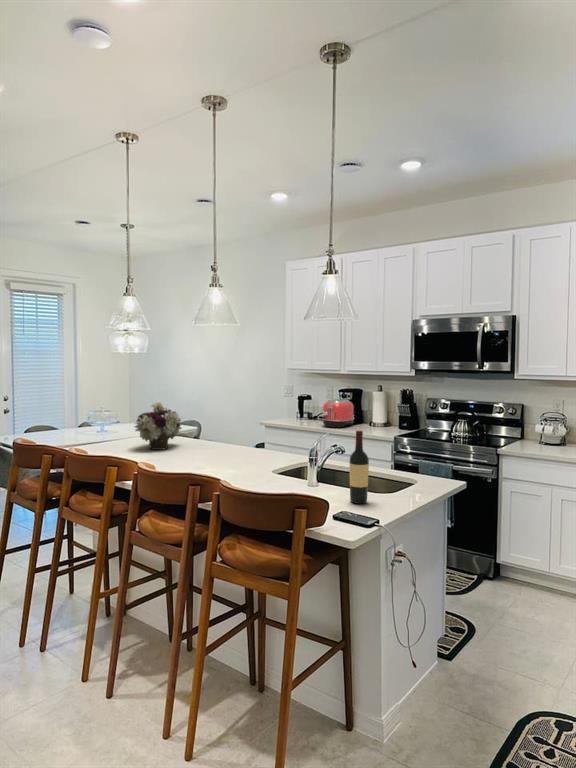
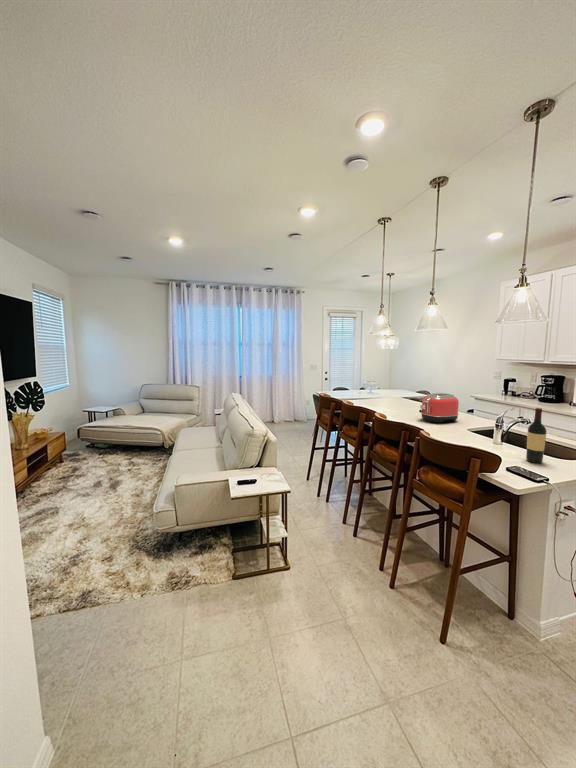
toaster: present [323,399,354,428] -> present [419,393,459,423]
flower arrangement: present [135,402,182,450] -> none [379,378,410,407]

